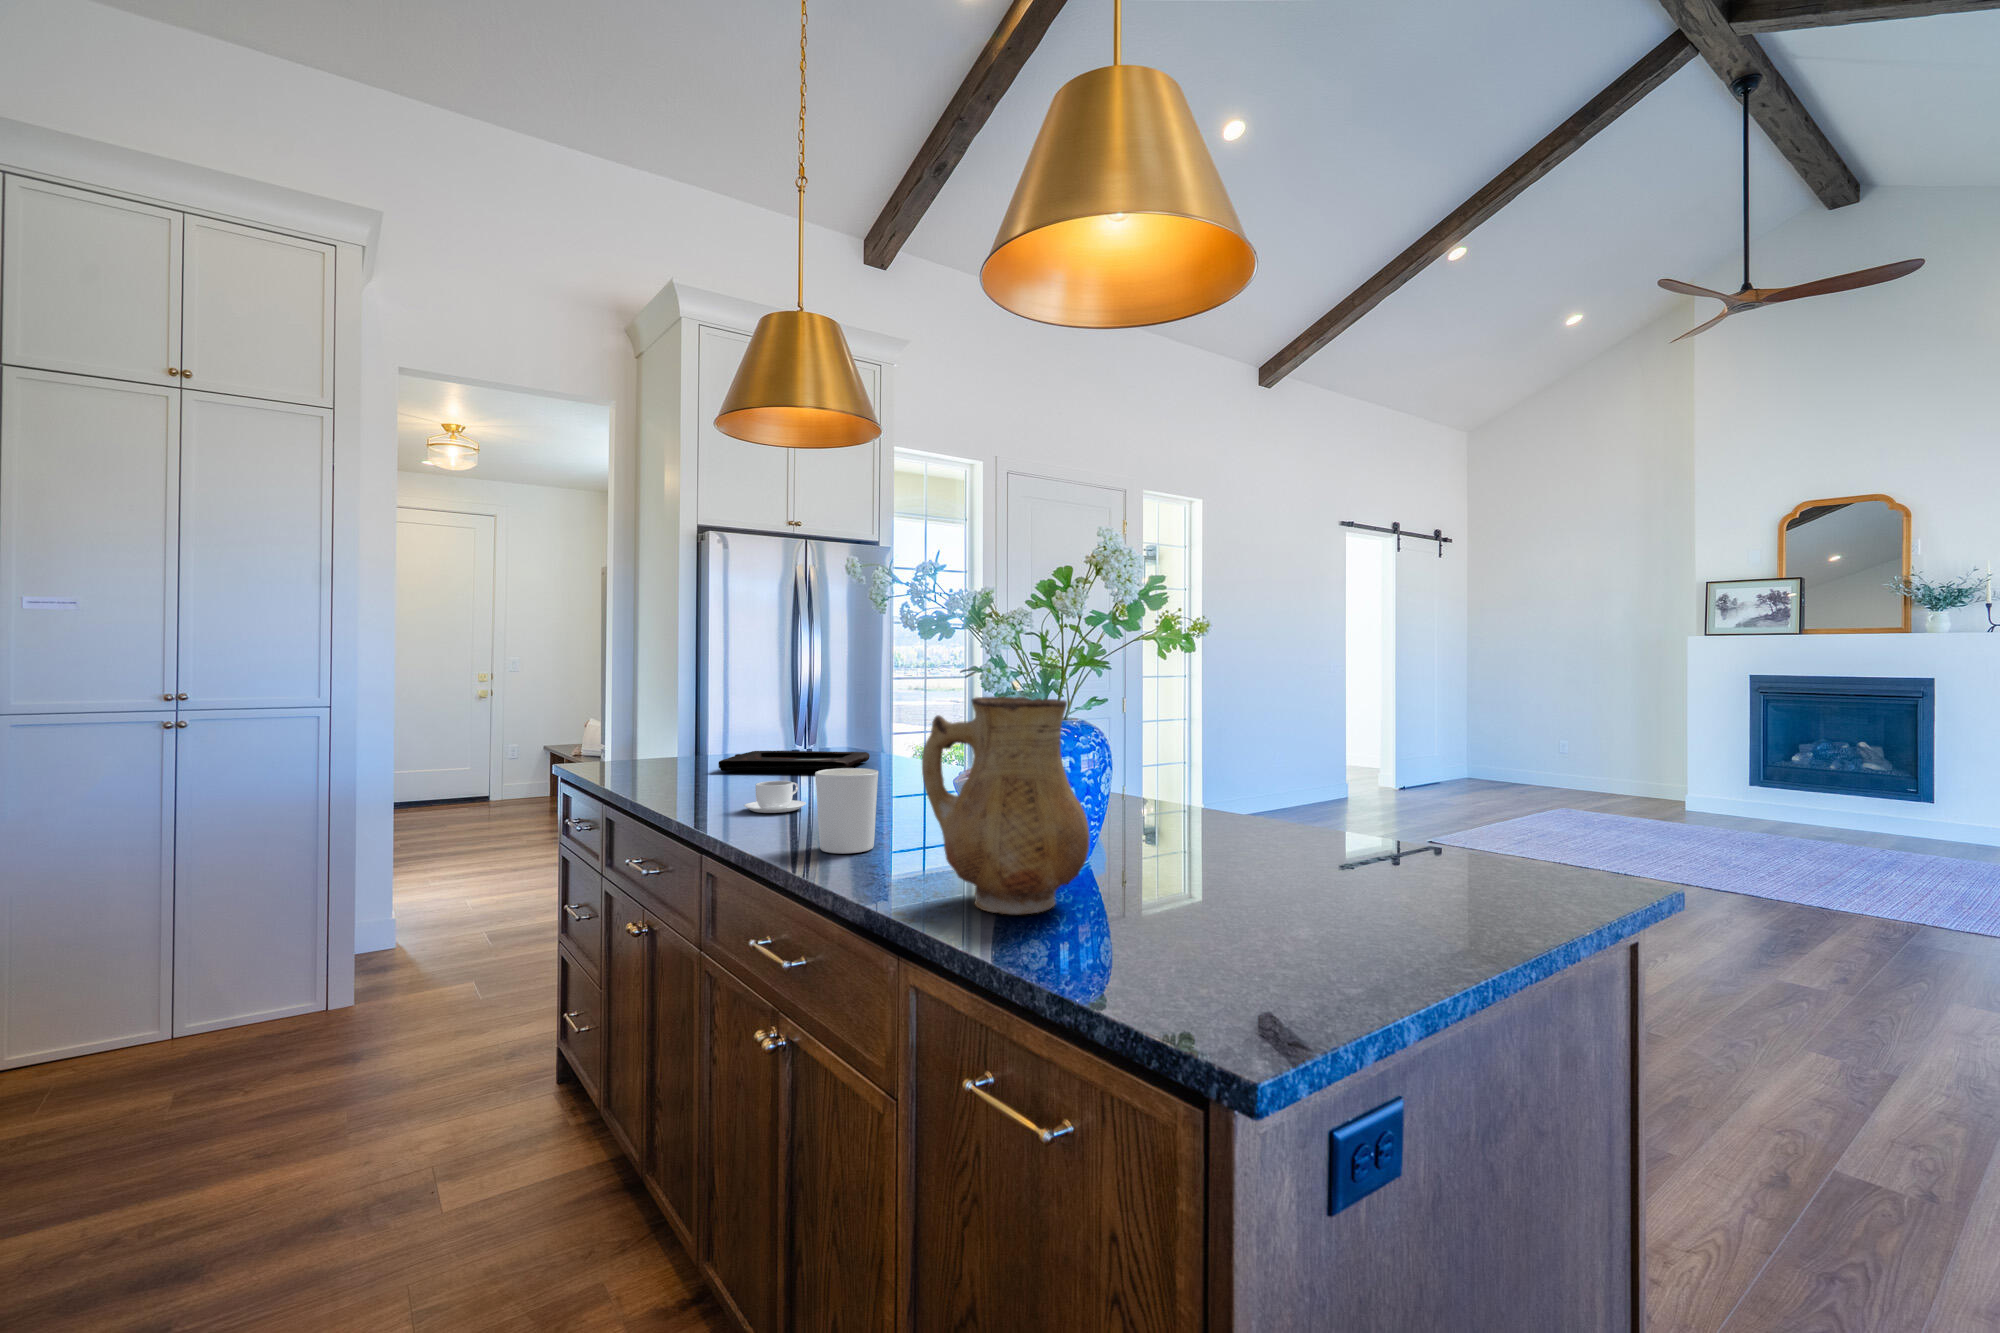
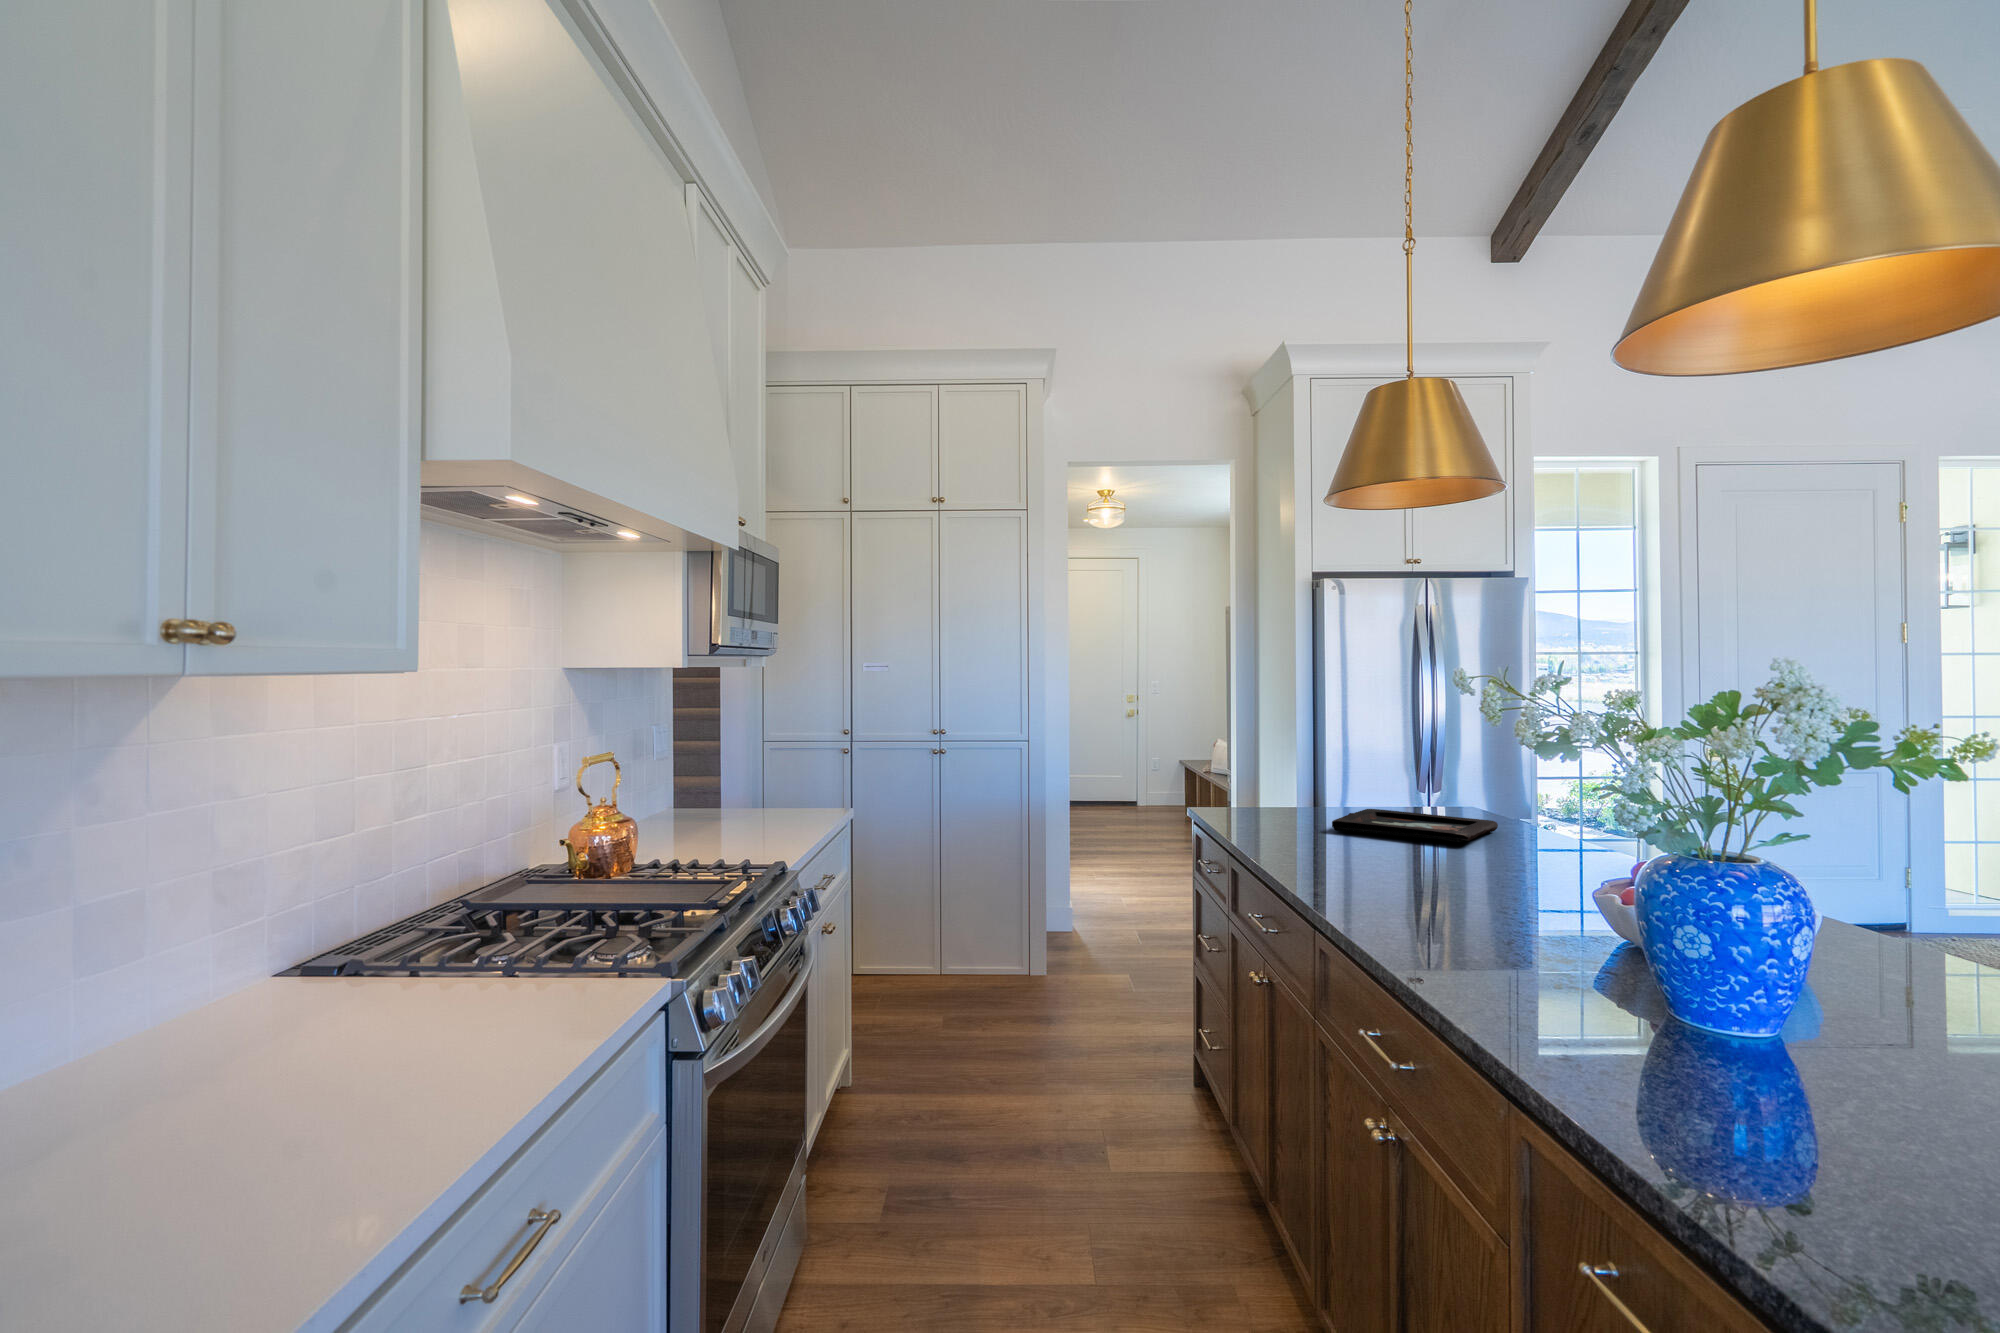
ceramic pitcher: present [922,697,1090,914] -> none [1534,838,1765,1098]
candle holder: present [815,768,878,854] -> none [1422,871,1493,964]
coffee cup: present [744,781,806,813] -> none [1354,860,1419,895]

